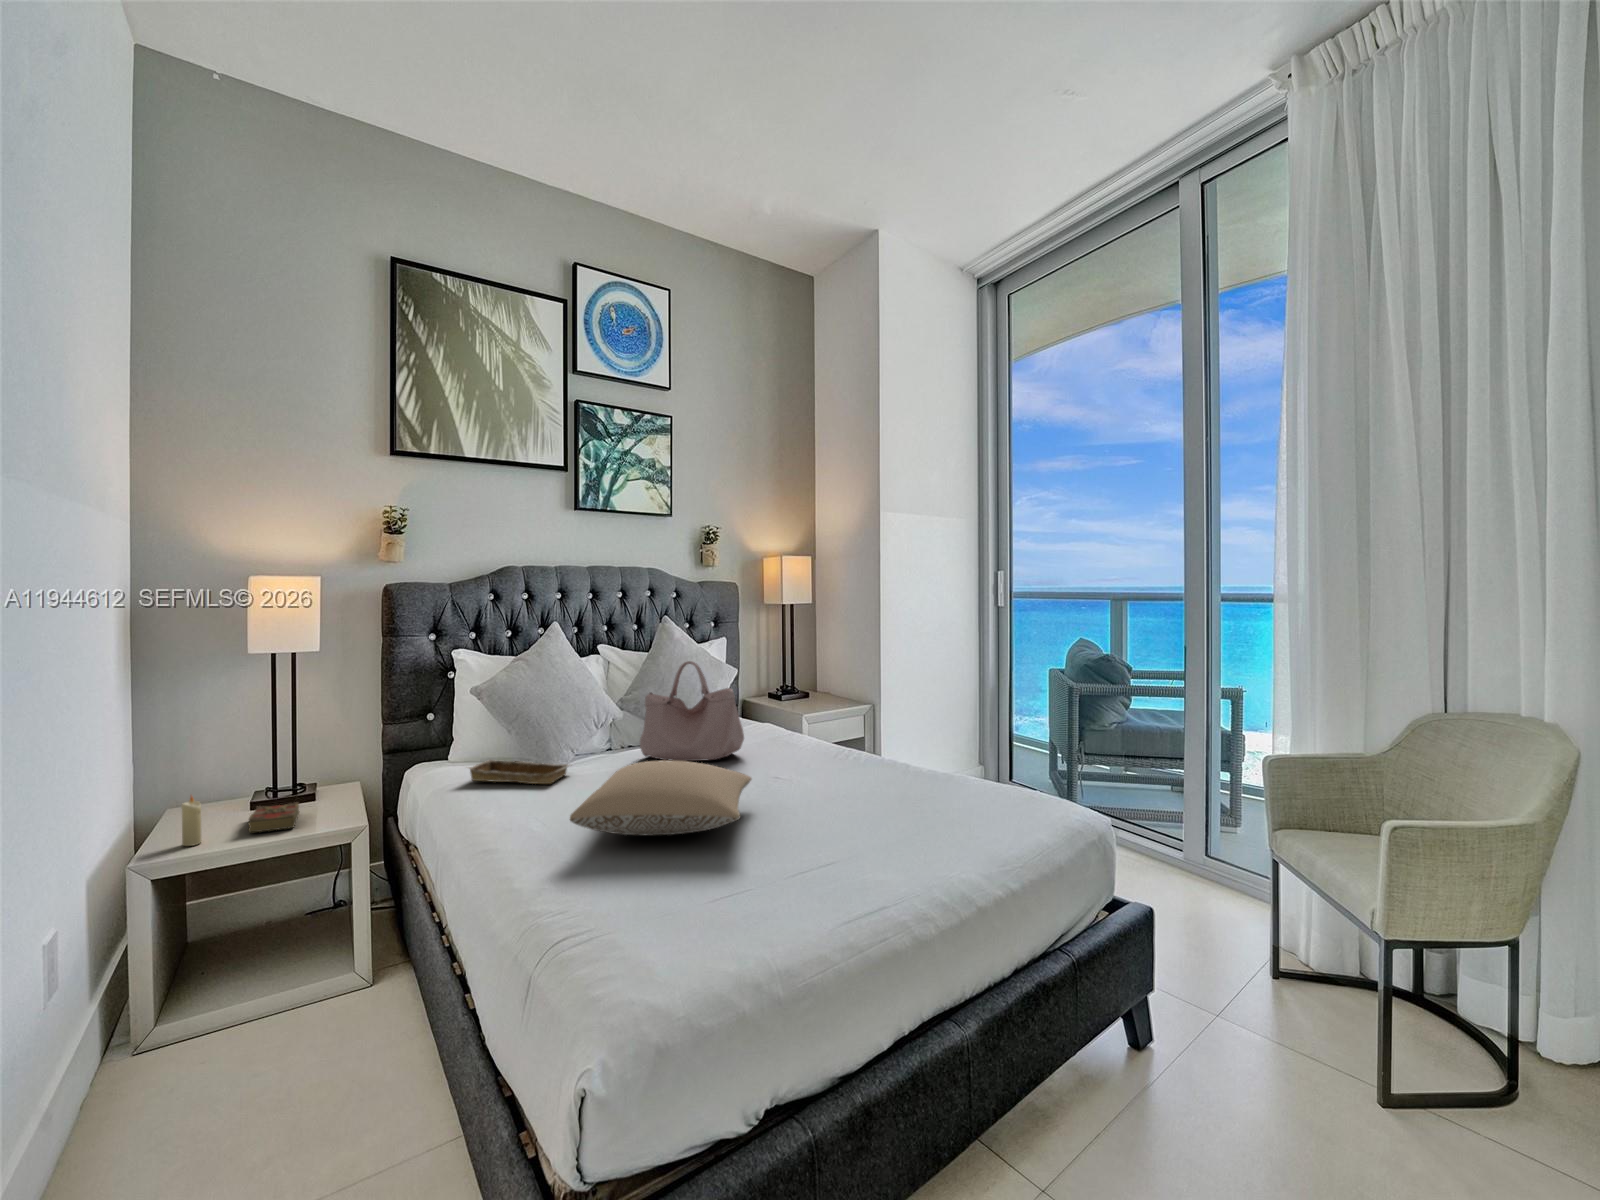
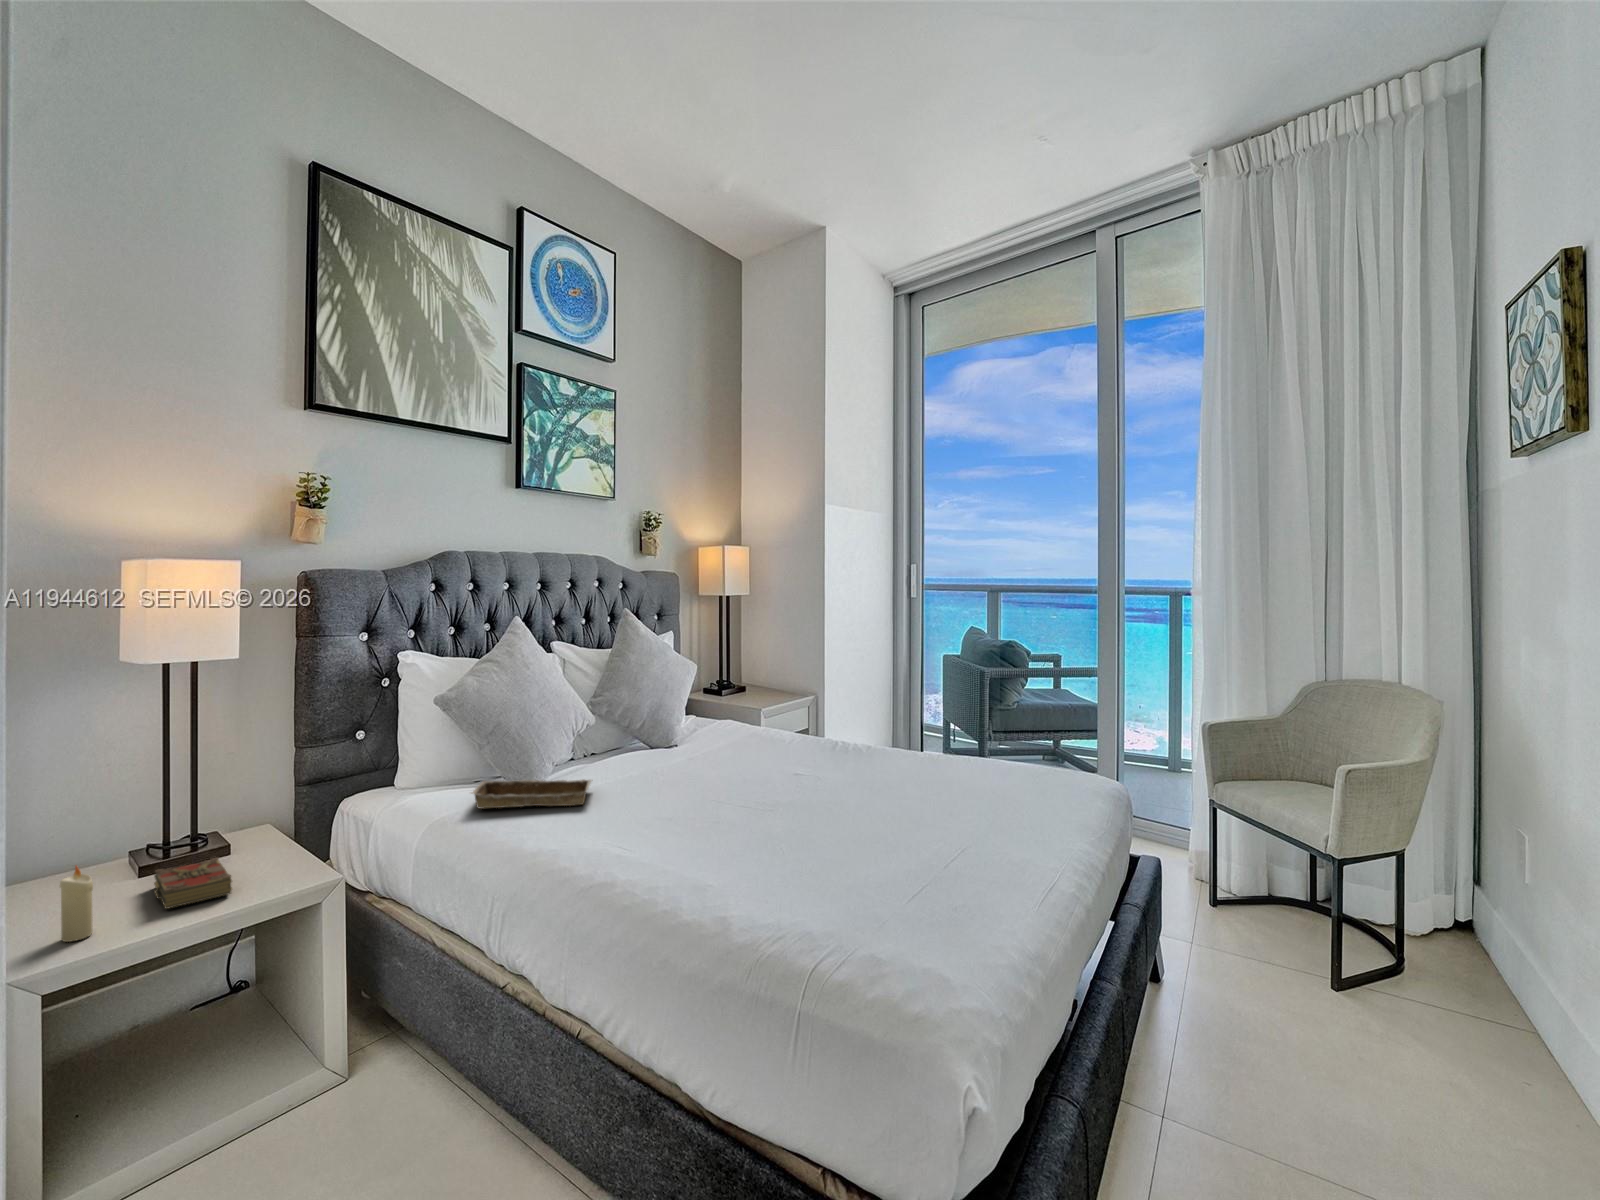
handbag: present [640,661,744,761] -> none [648,657,764,766]
pillow: present [570,760,752,835] -> none [697,770,917,859]

